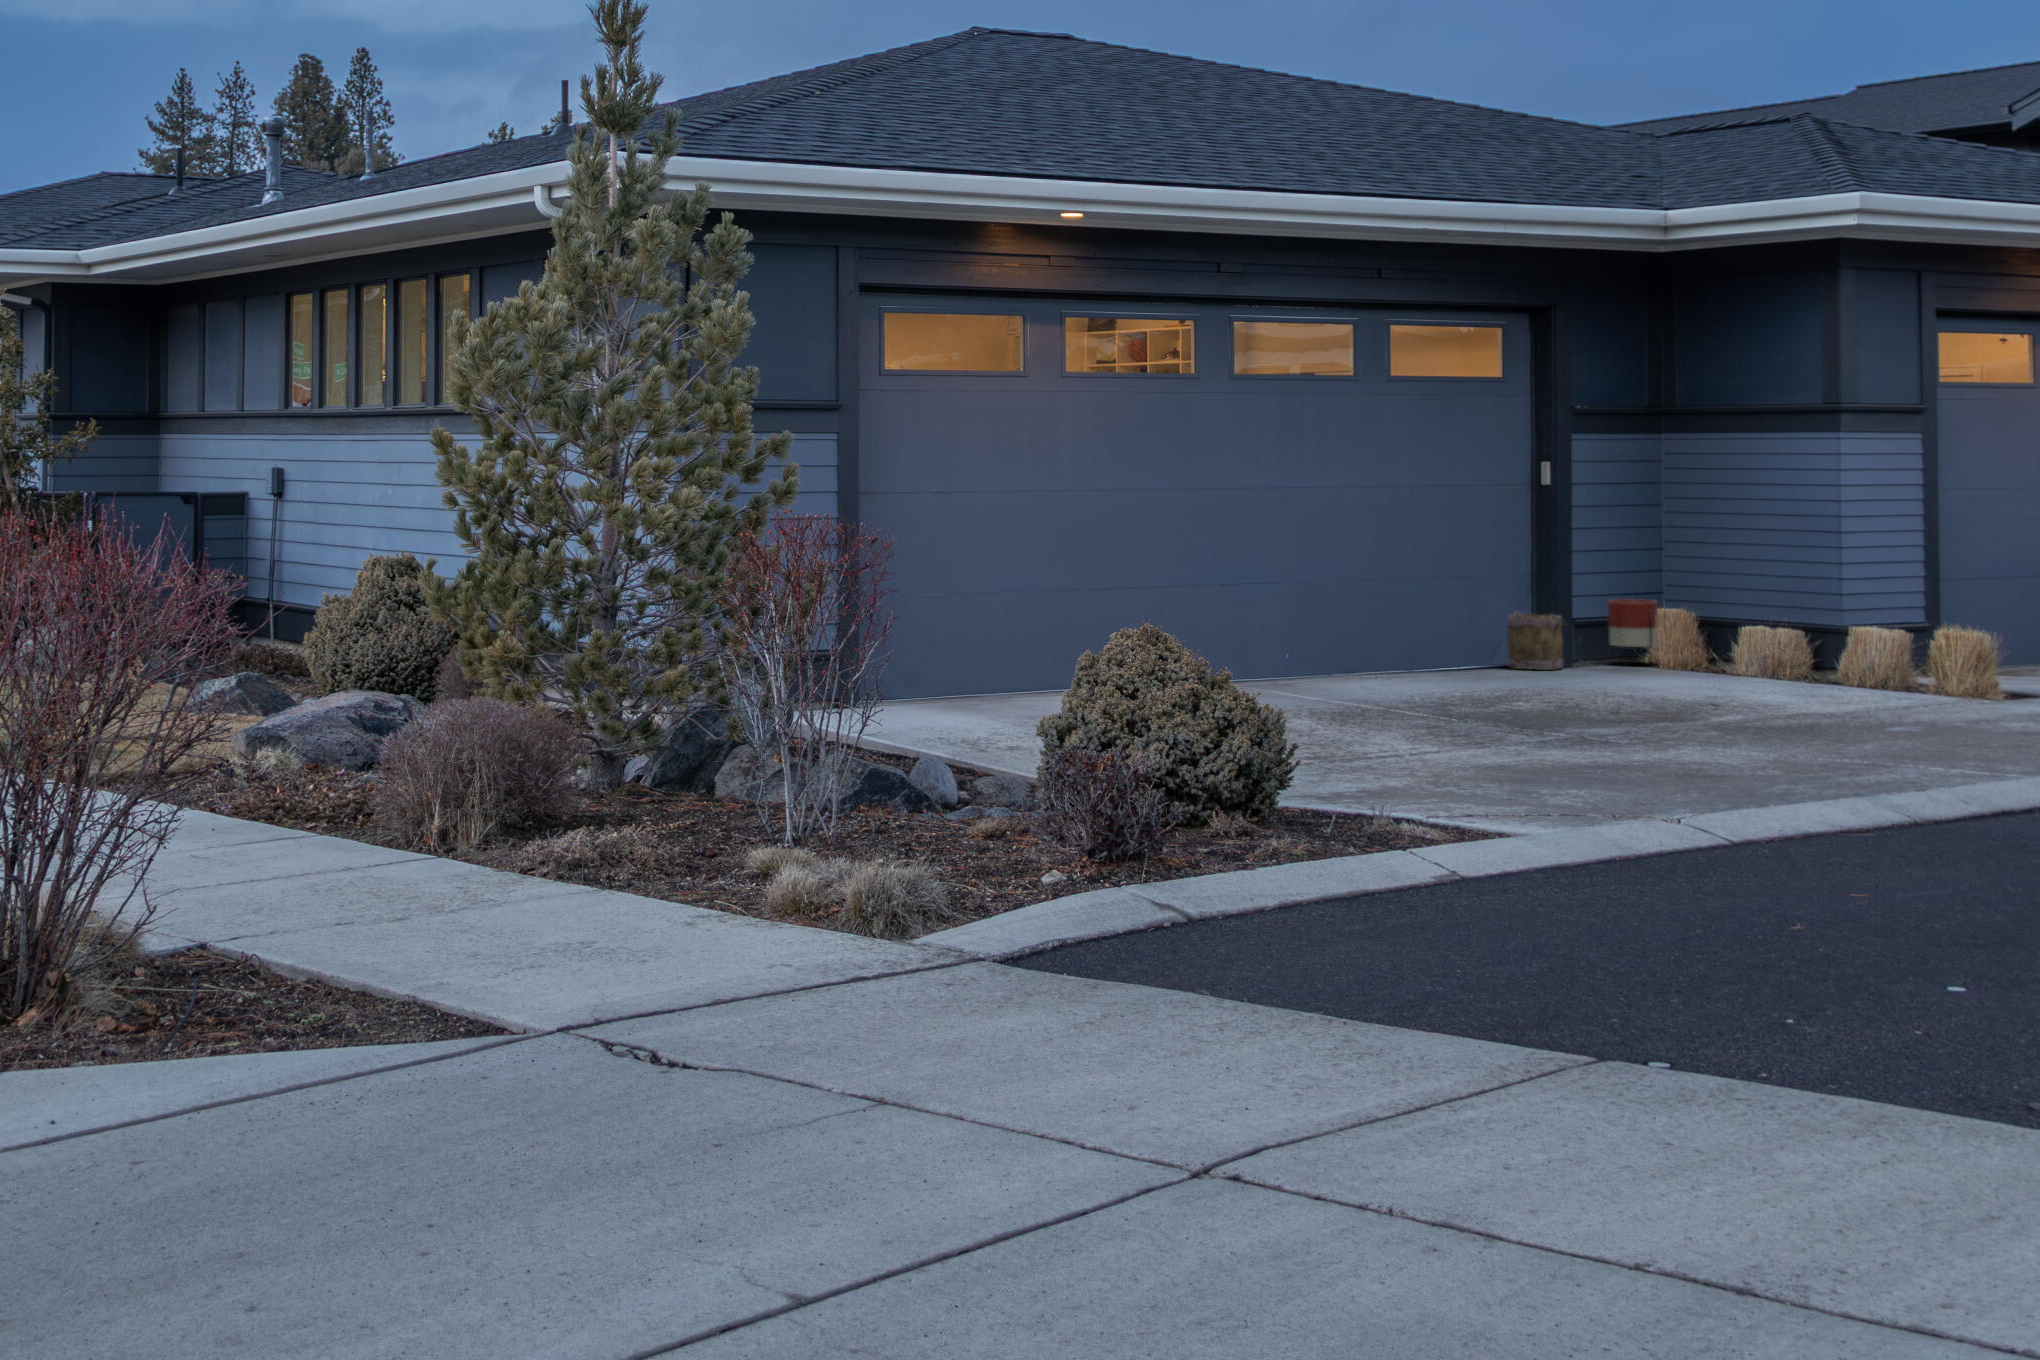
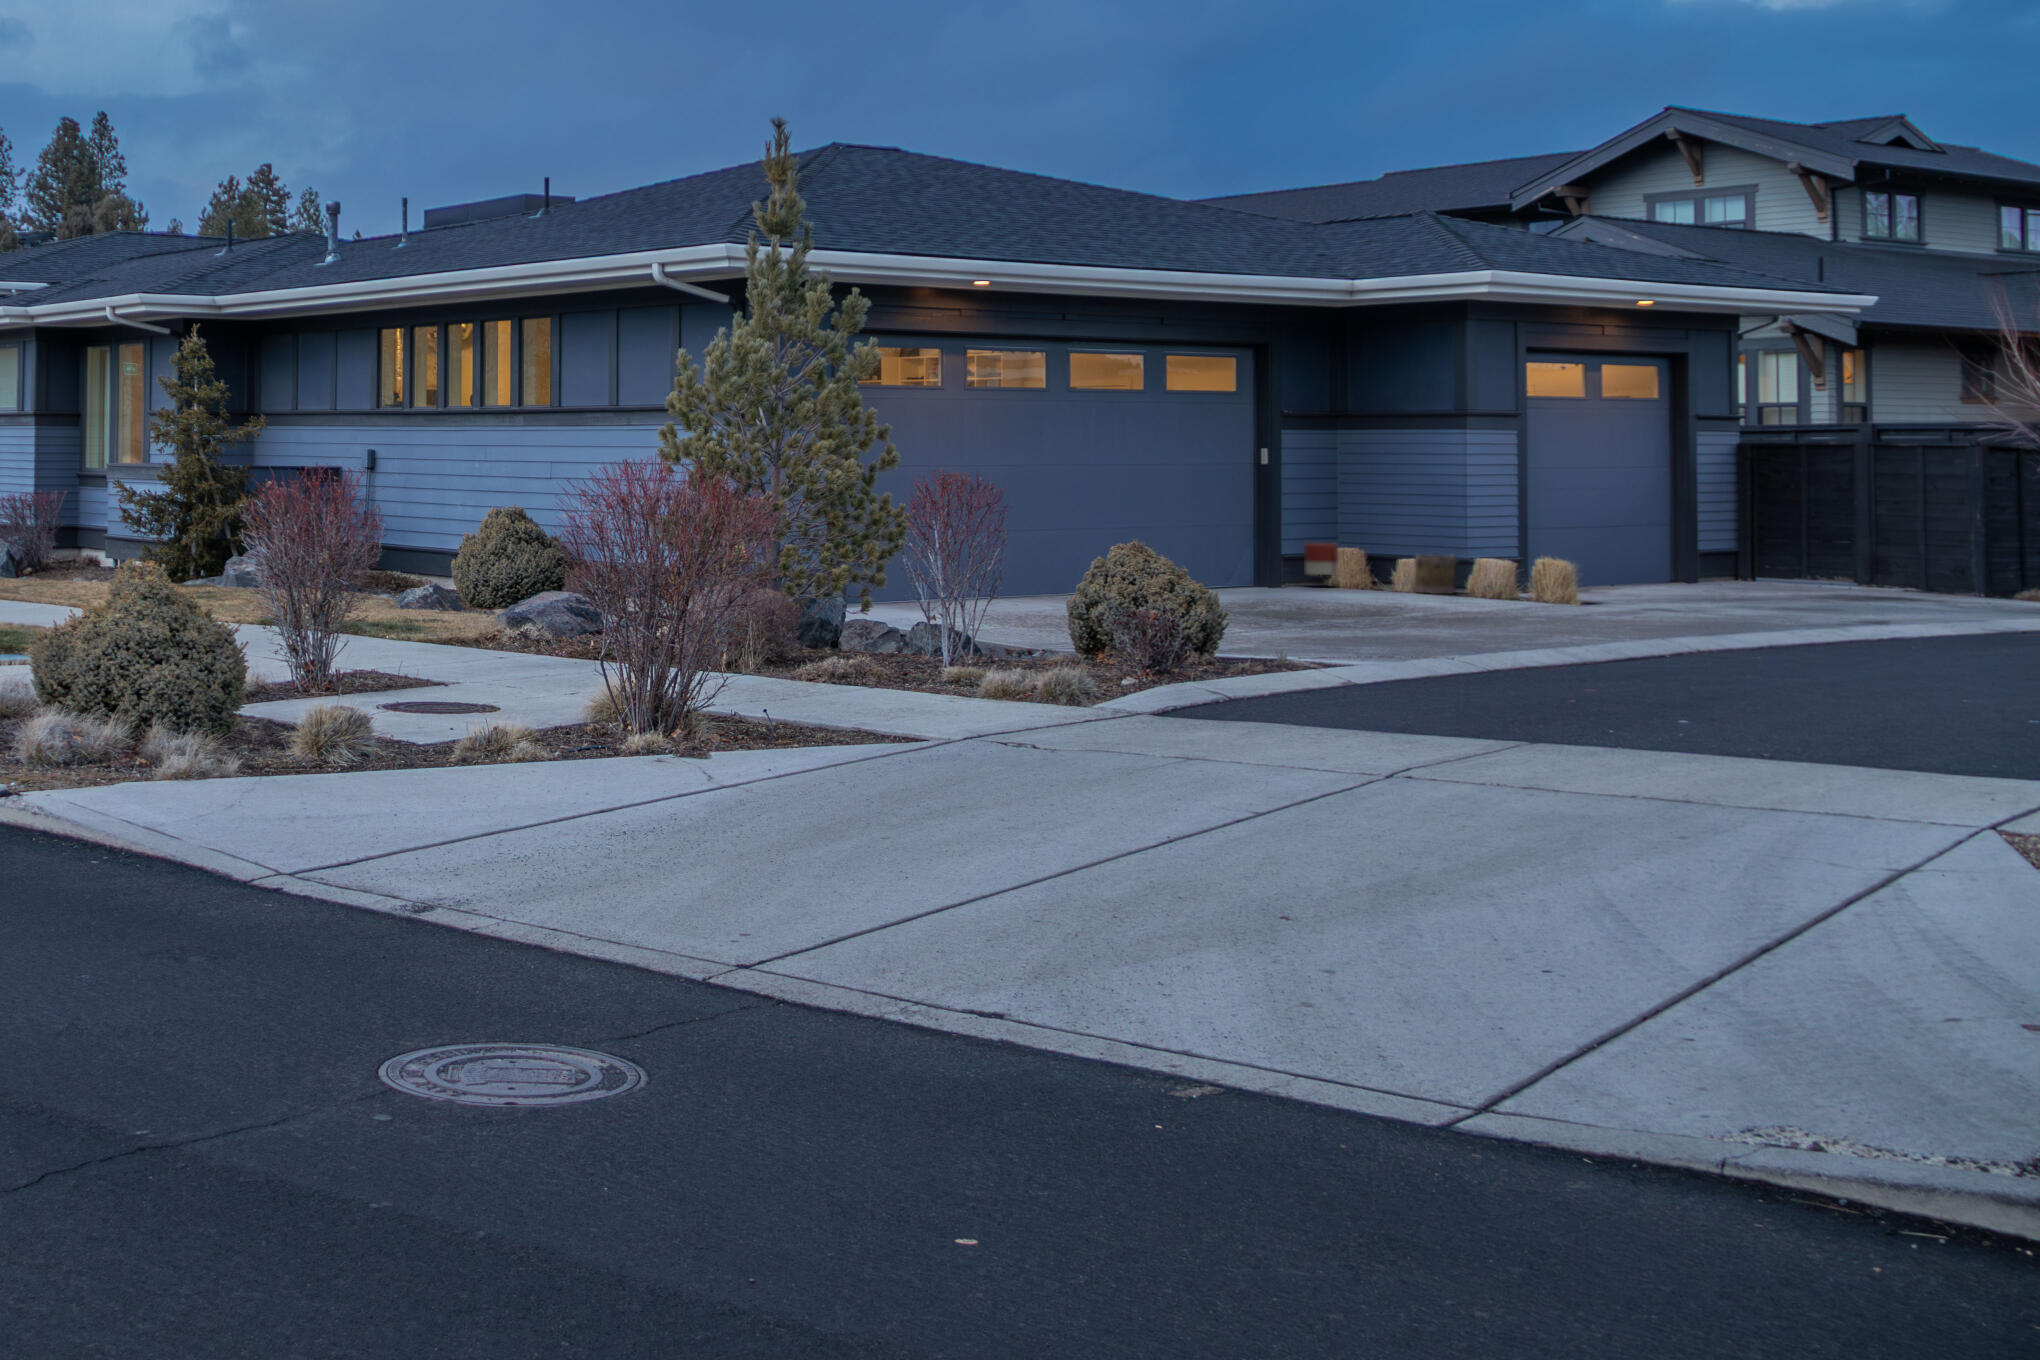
bucket: present [1507,613,1567,670] -> present [1414,555,1457,594]

